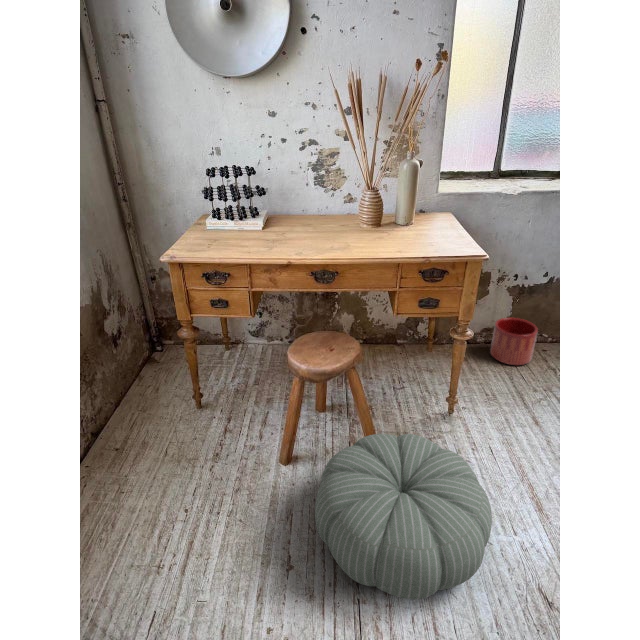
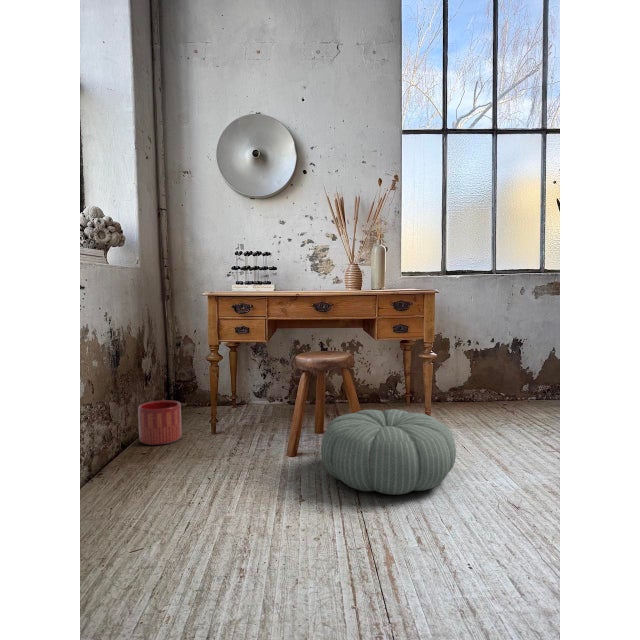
planter: present [490,318,538,365] -> present [138,400,182,445]

